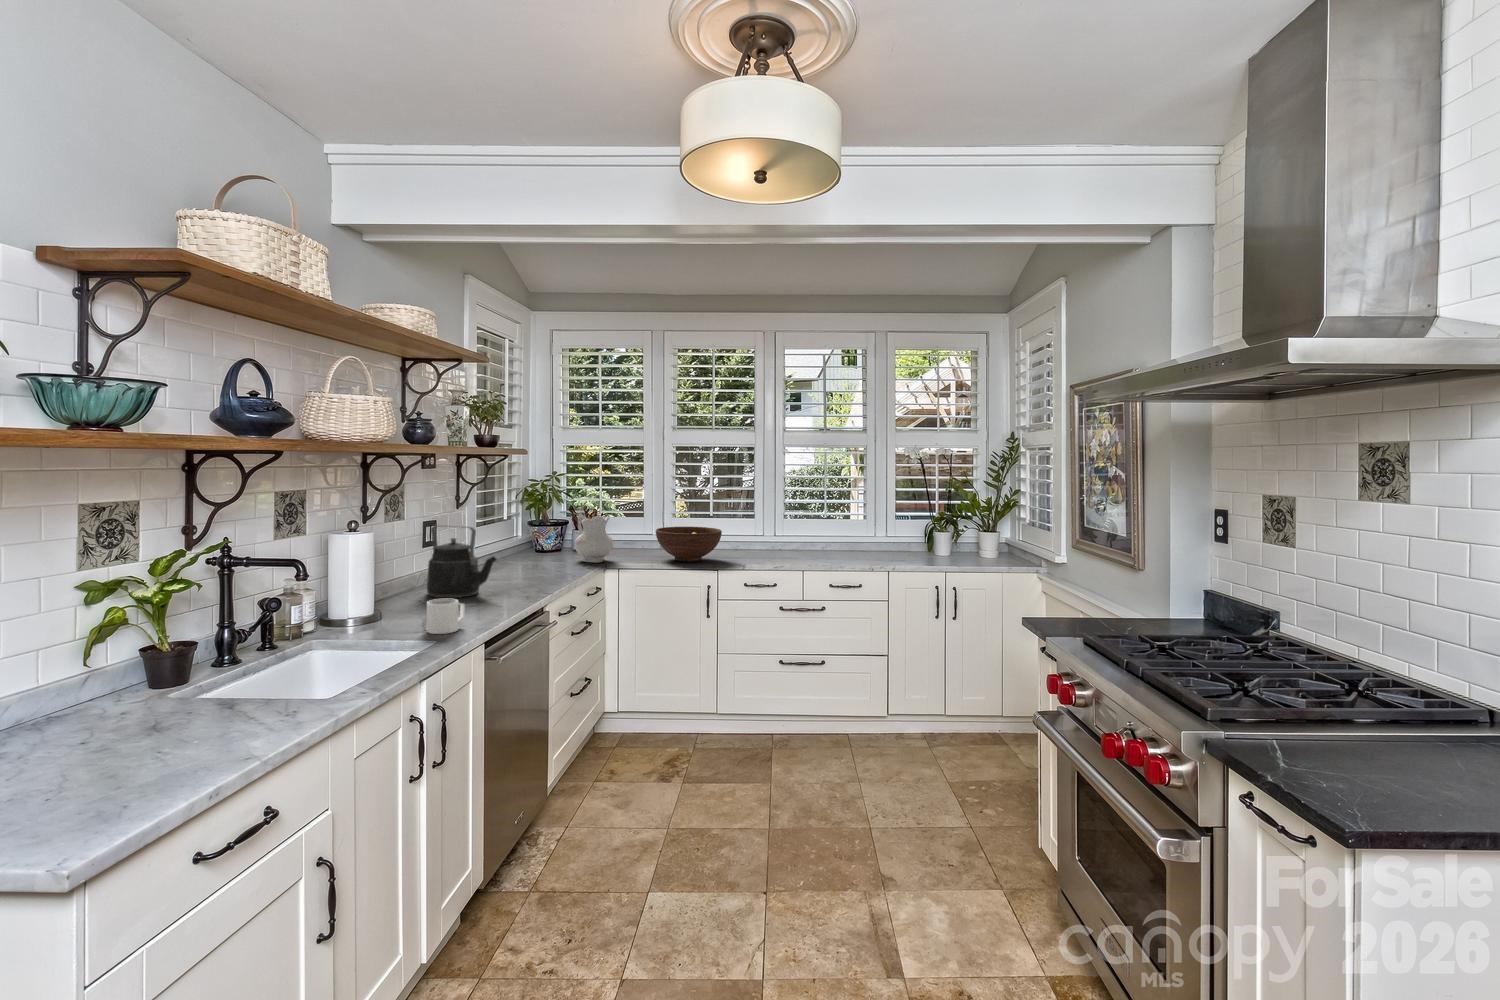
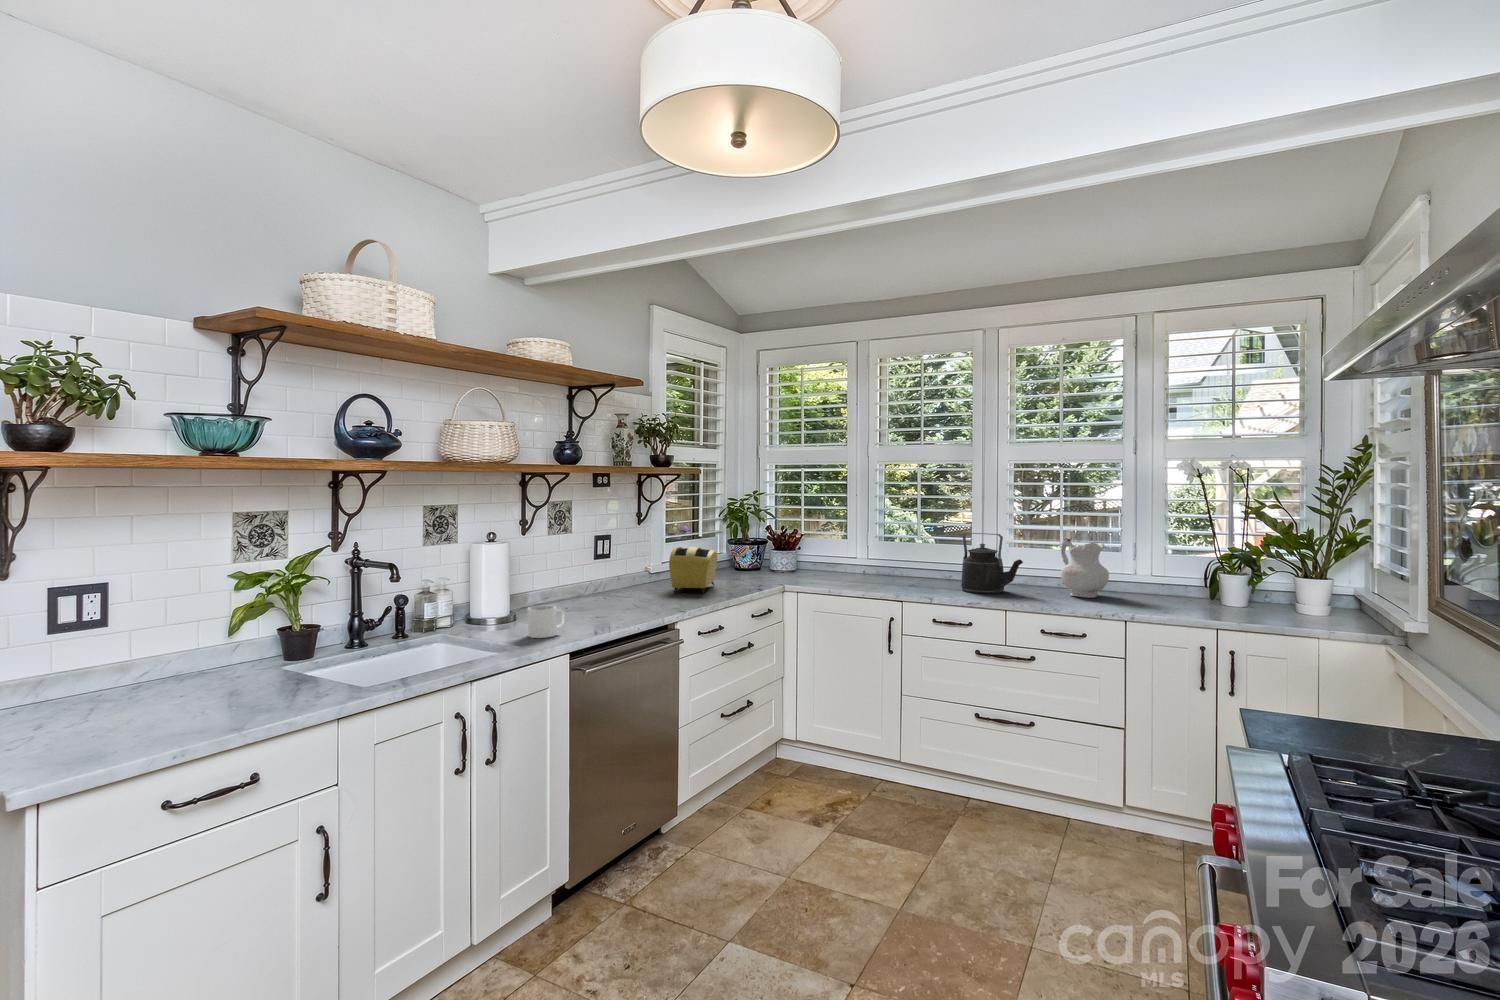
ceramic pitcher: present [575,512,613,563] -> present [1061,538,1109,598]
kettle: present [427,525,496,598] -> present [961,533,1023,594]
fruit bowl: present [656,526,722,562] -> none [842,547,915,585]
toaster: none [504,530,549,578] -> present [669,547,717,593]

